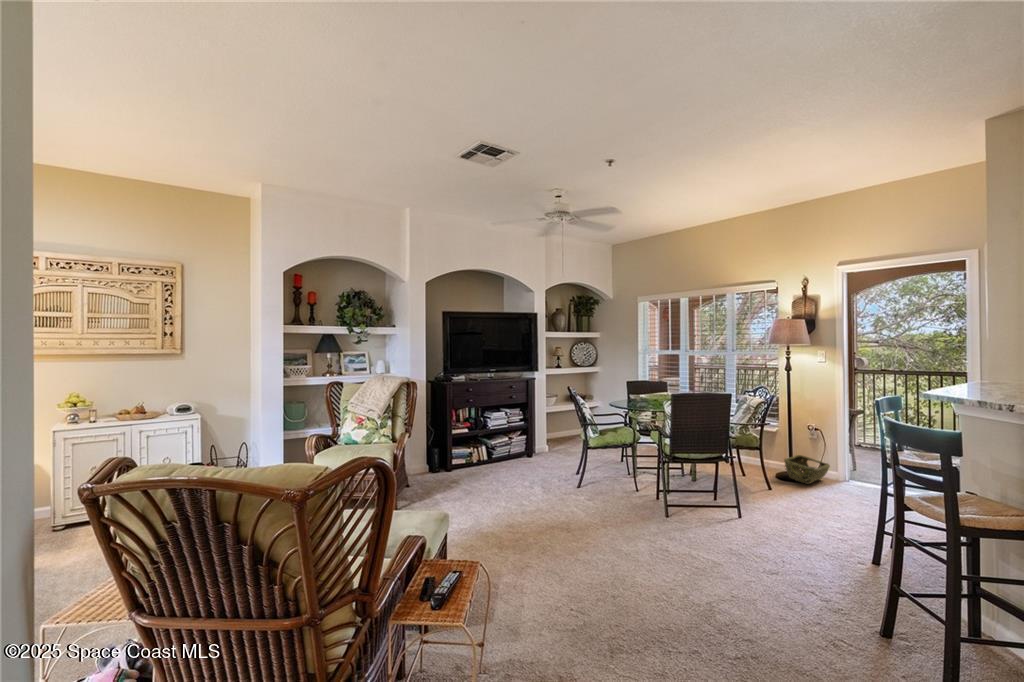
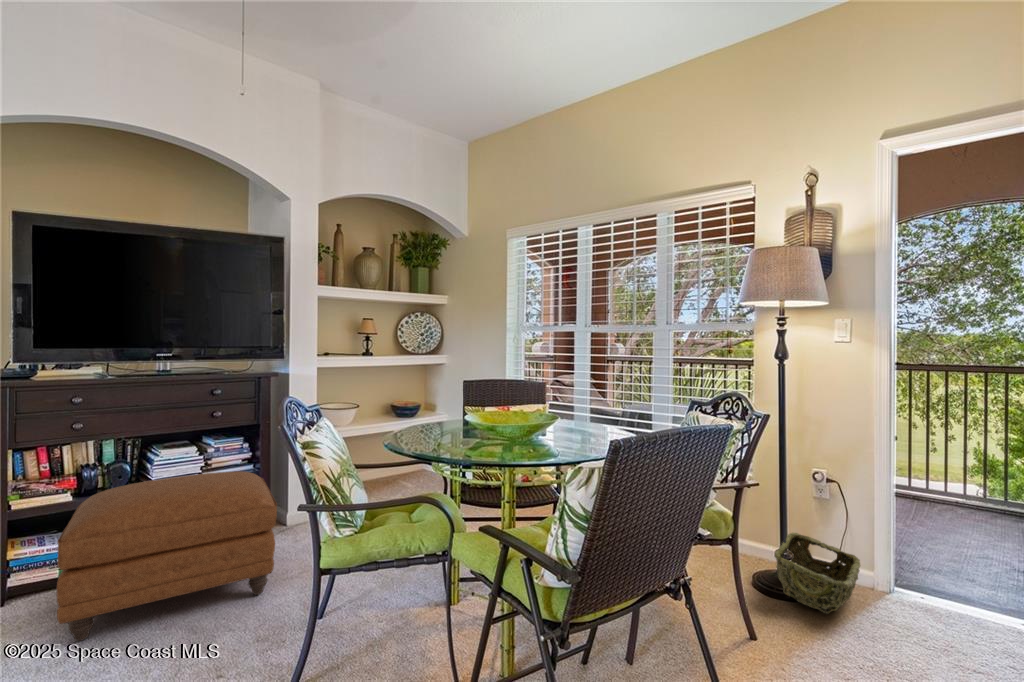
ottoman: none [475,422,556,478] -> present [57,471,277,641]

